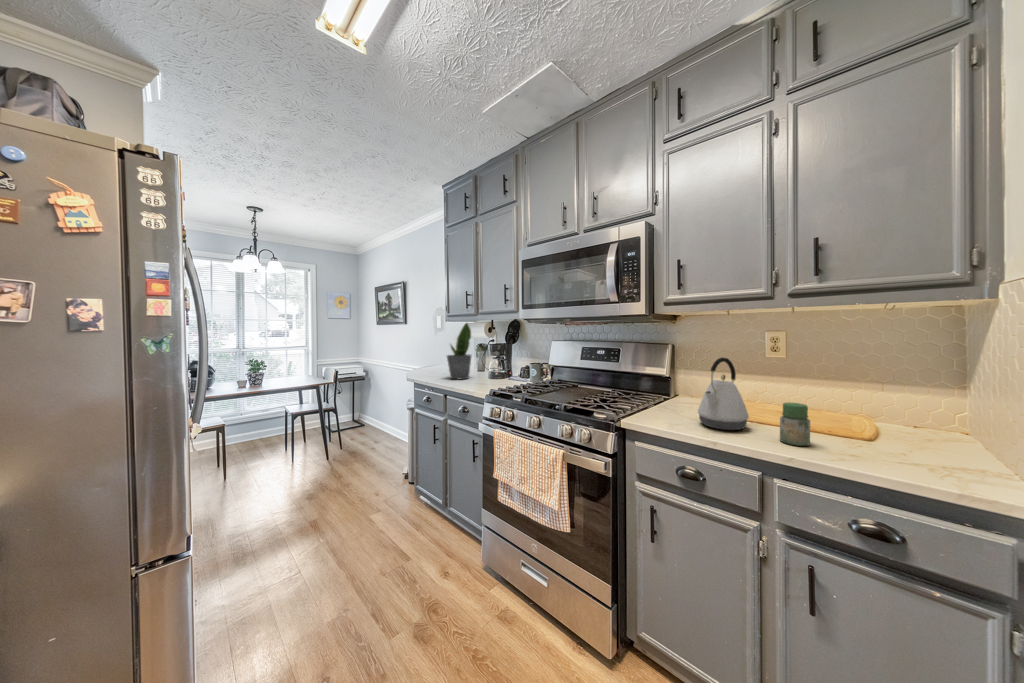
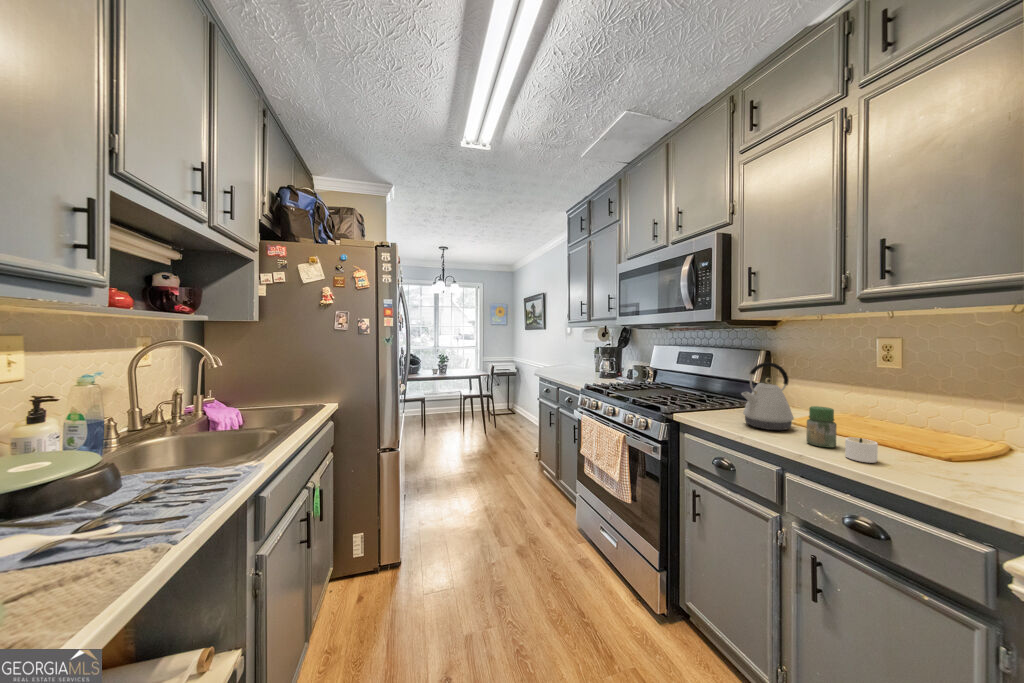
potted plant: present [447,323,471,380] -> none [563,327,585,376]
candle: none [834,434,885,462] -> present [845,437,878,463]

